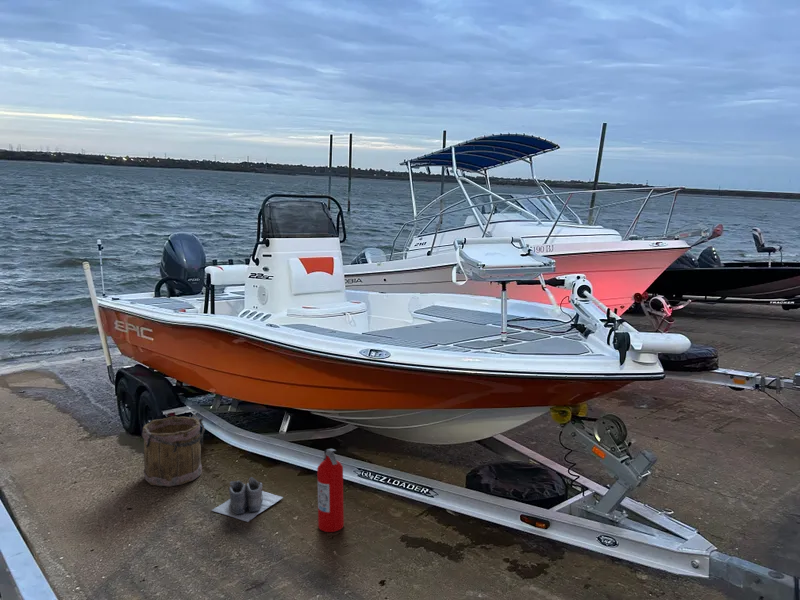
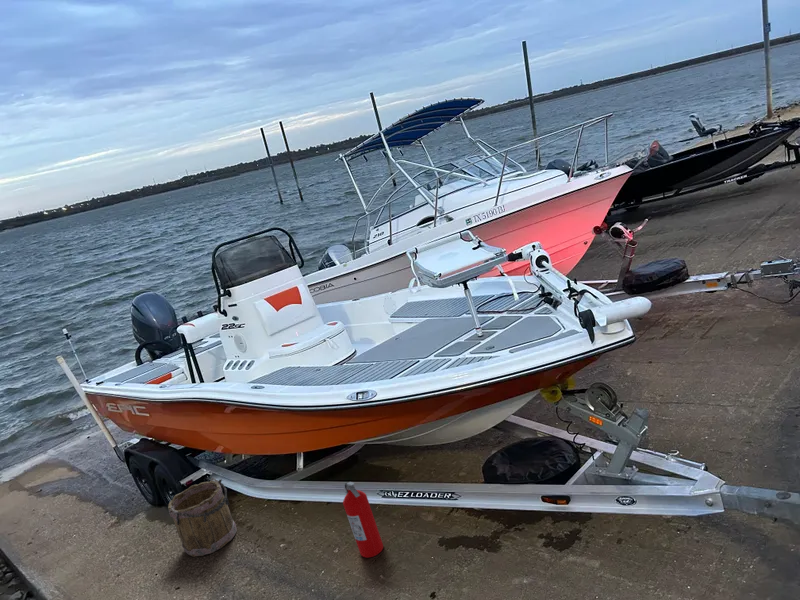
boots: present [212,477,283,522] -> none [257,525,320,569]

